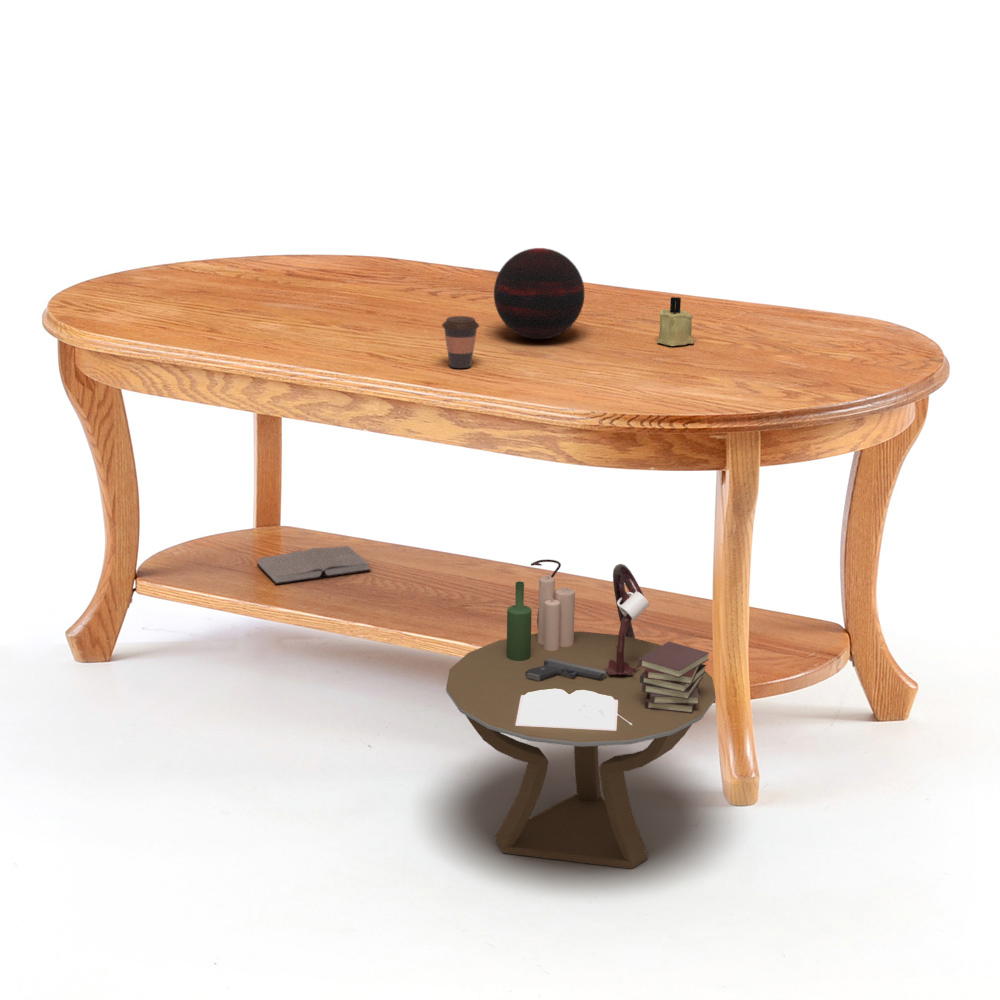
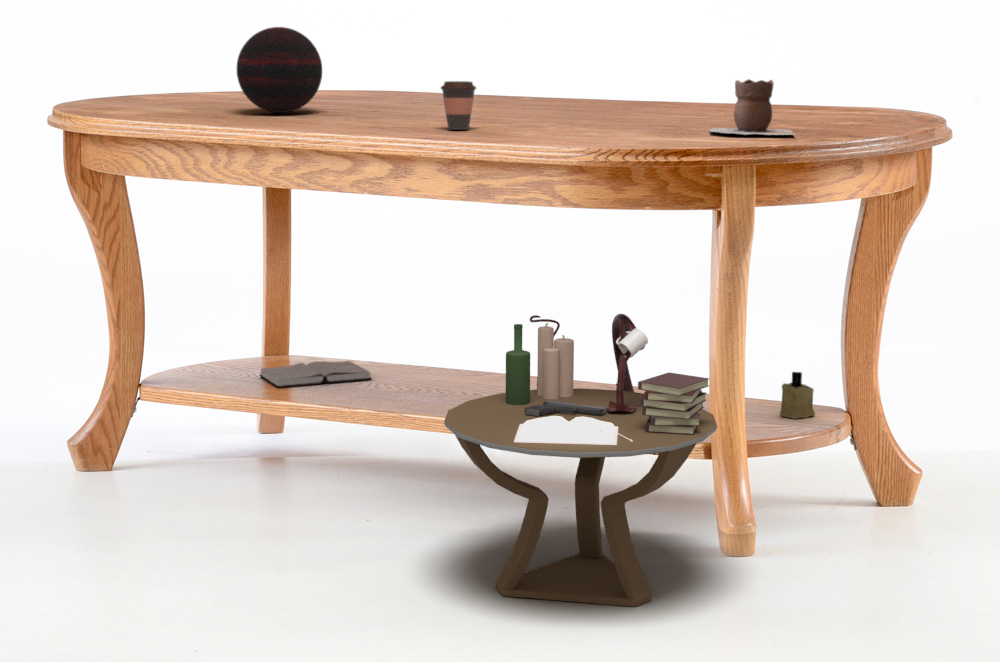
decorative orb: present [494,248,584,339] -> present [237,27,322,113]
candle: present [657,297,694,346] -> present [780,372,815,419]
vase: none [716,322,802,389] -> present [710,79,794,135]

